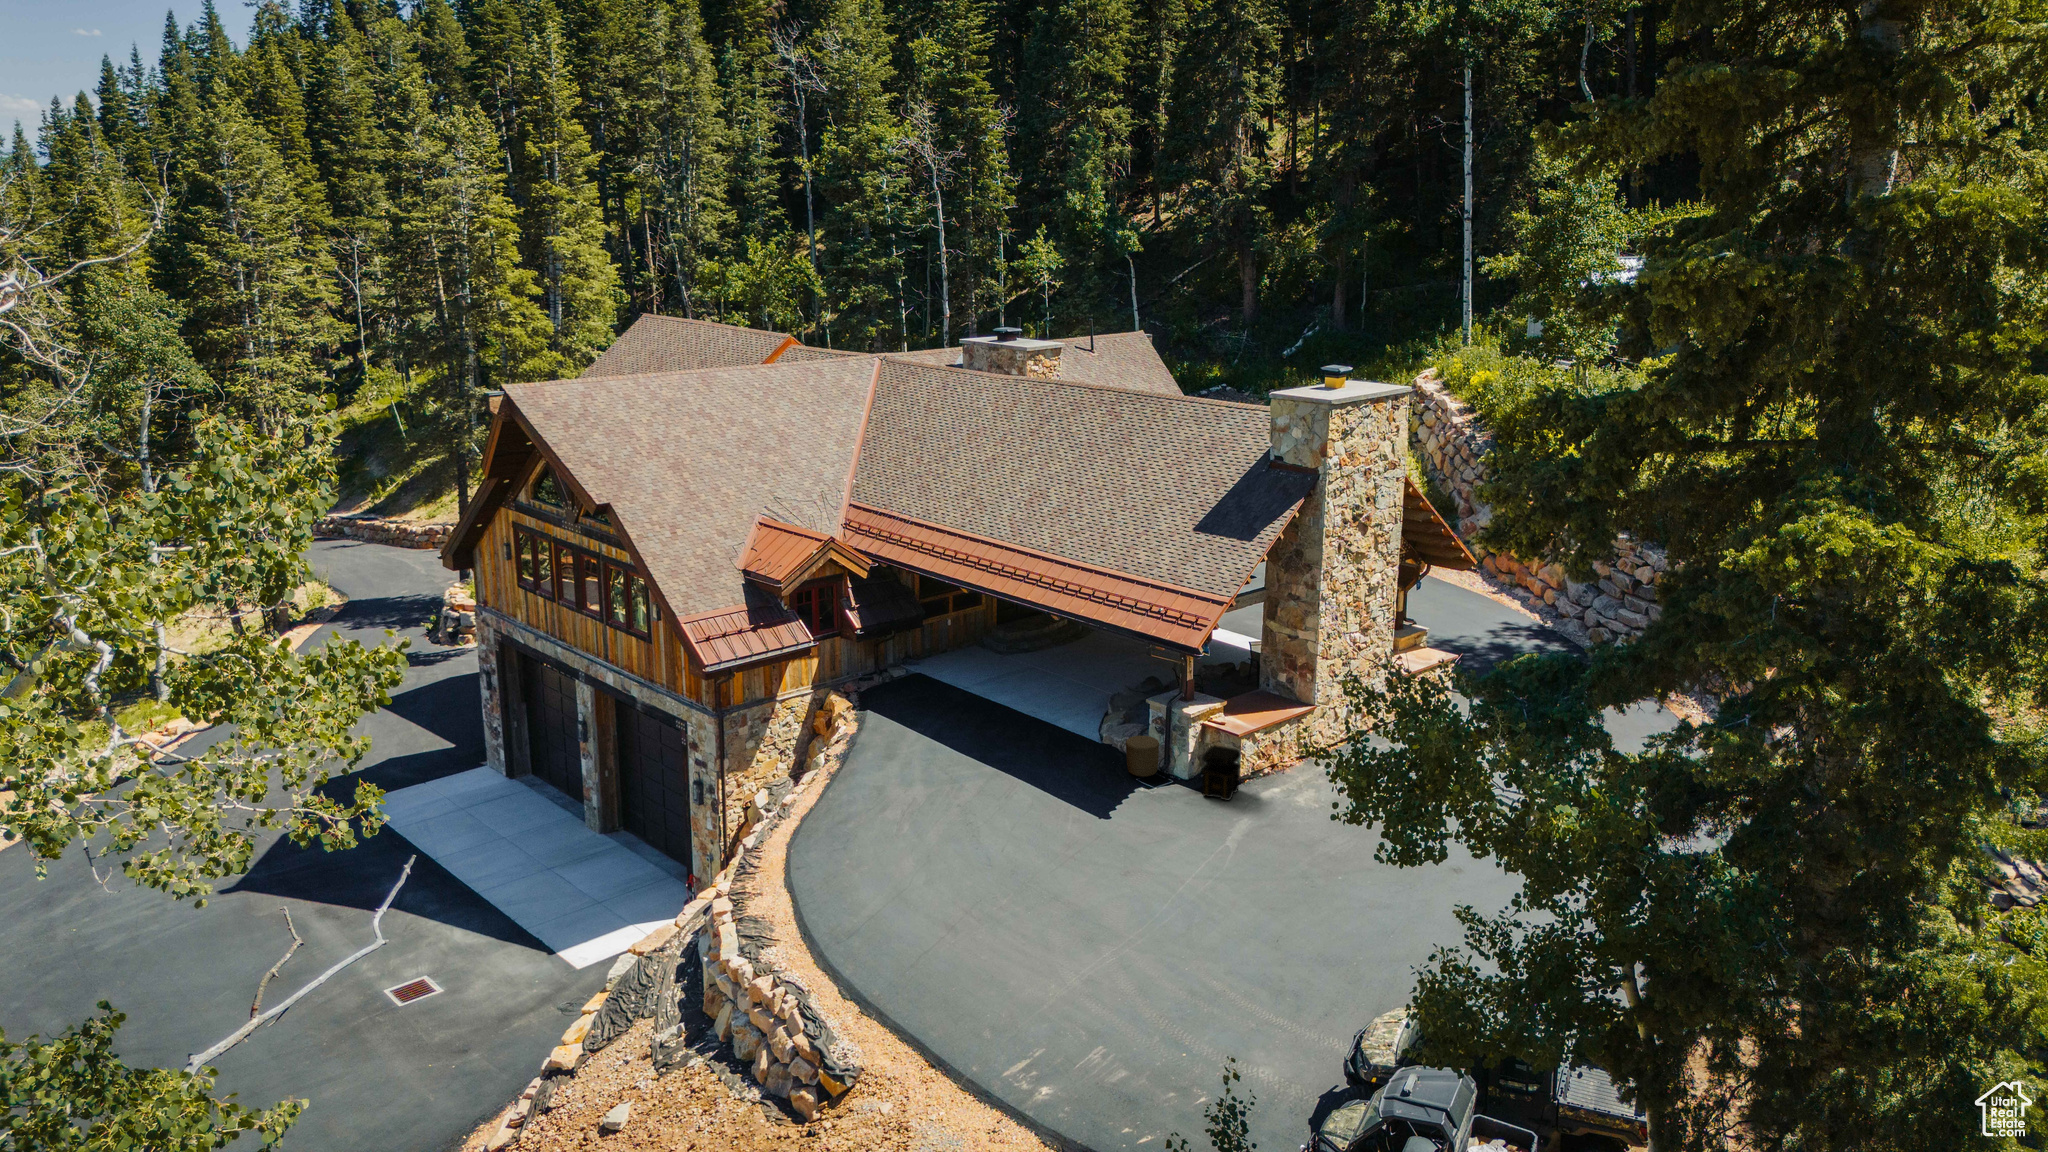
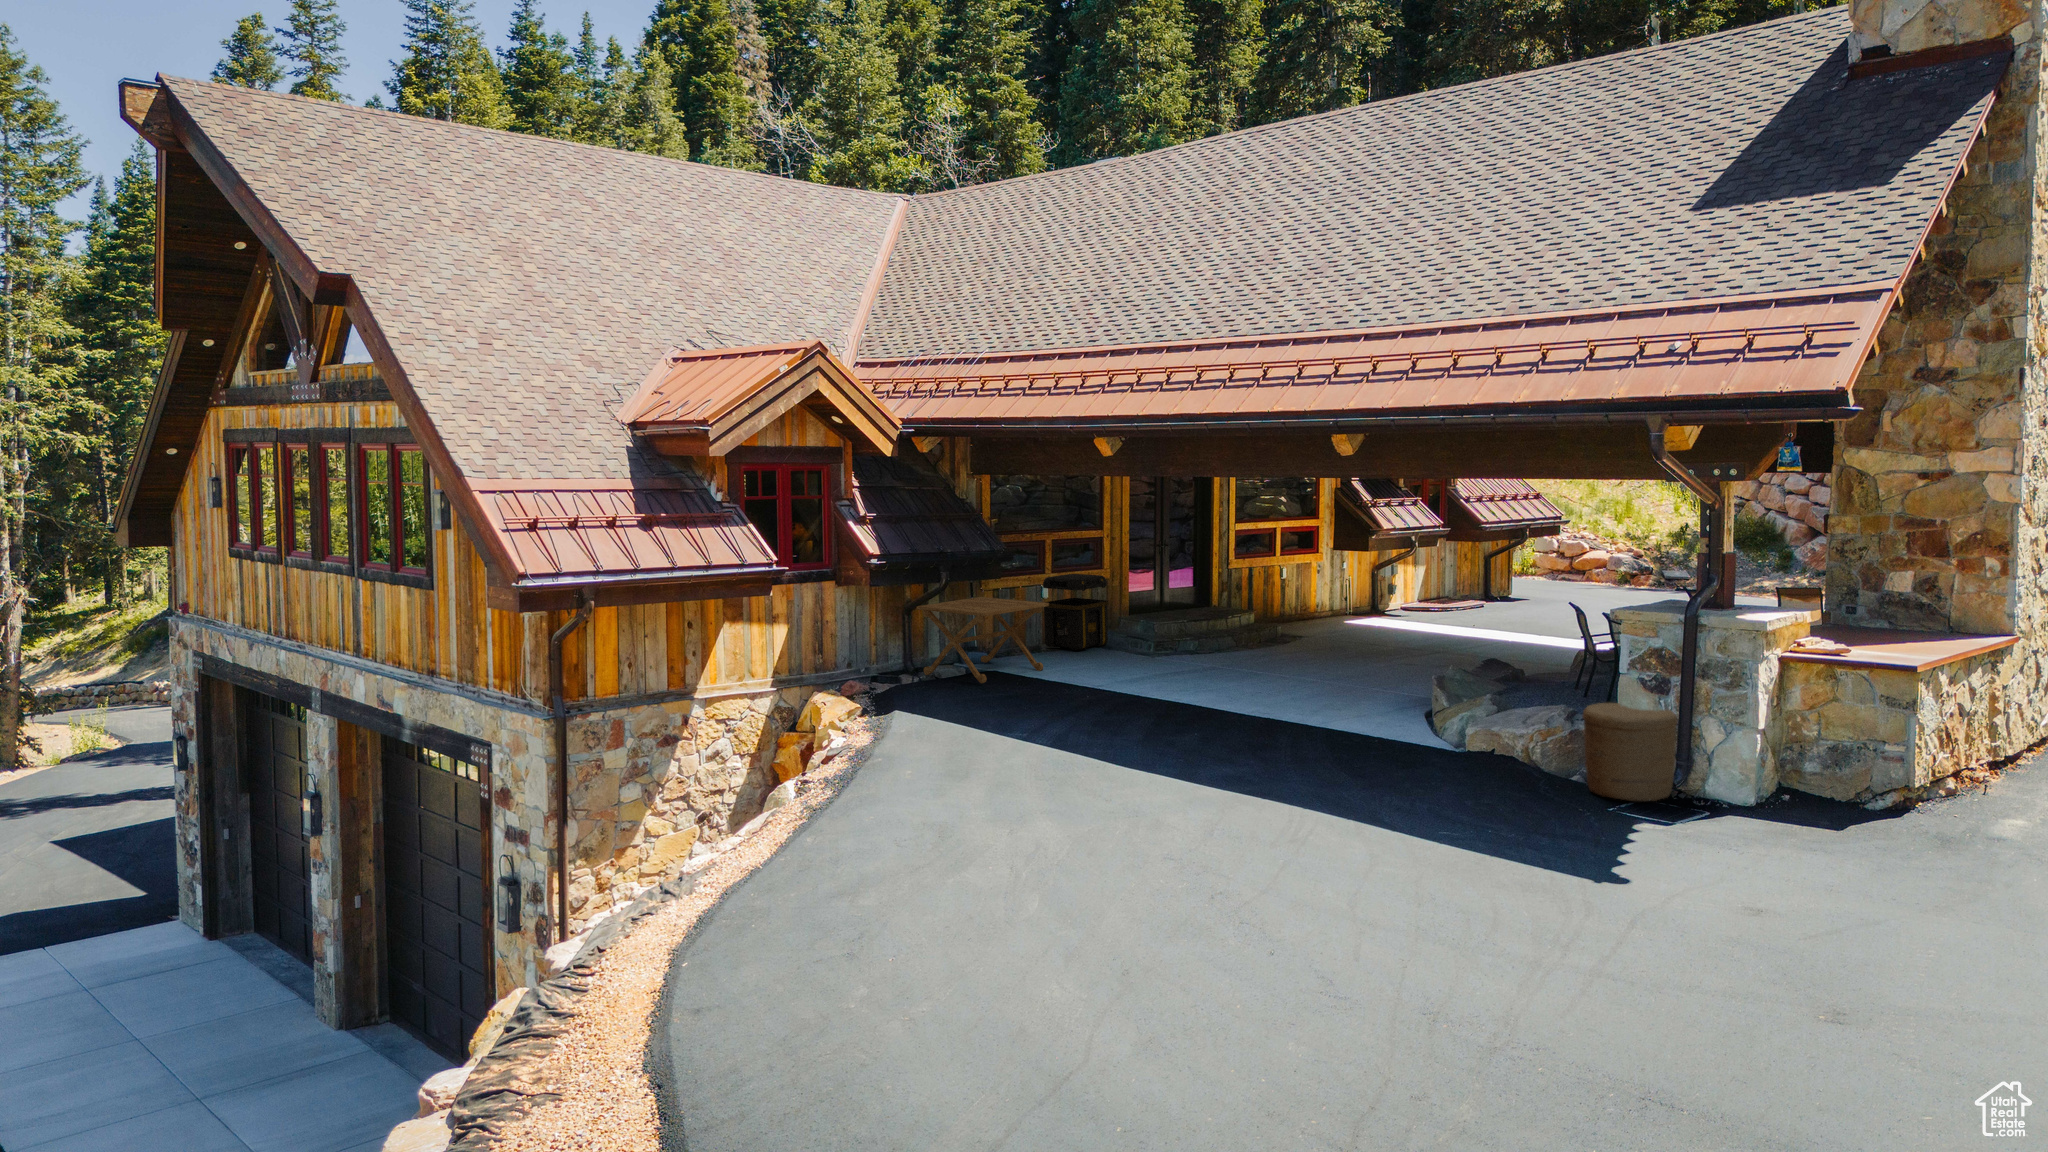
side table: none [878,635,942,686] -> present [917,597,1049,683]
toolbox: present [1201,745,1241,801] -> present [1043,574,1109,650]

